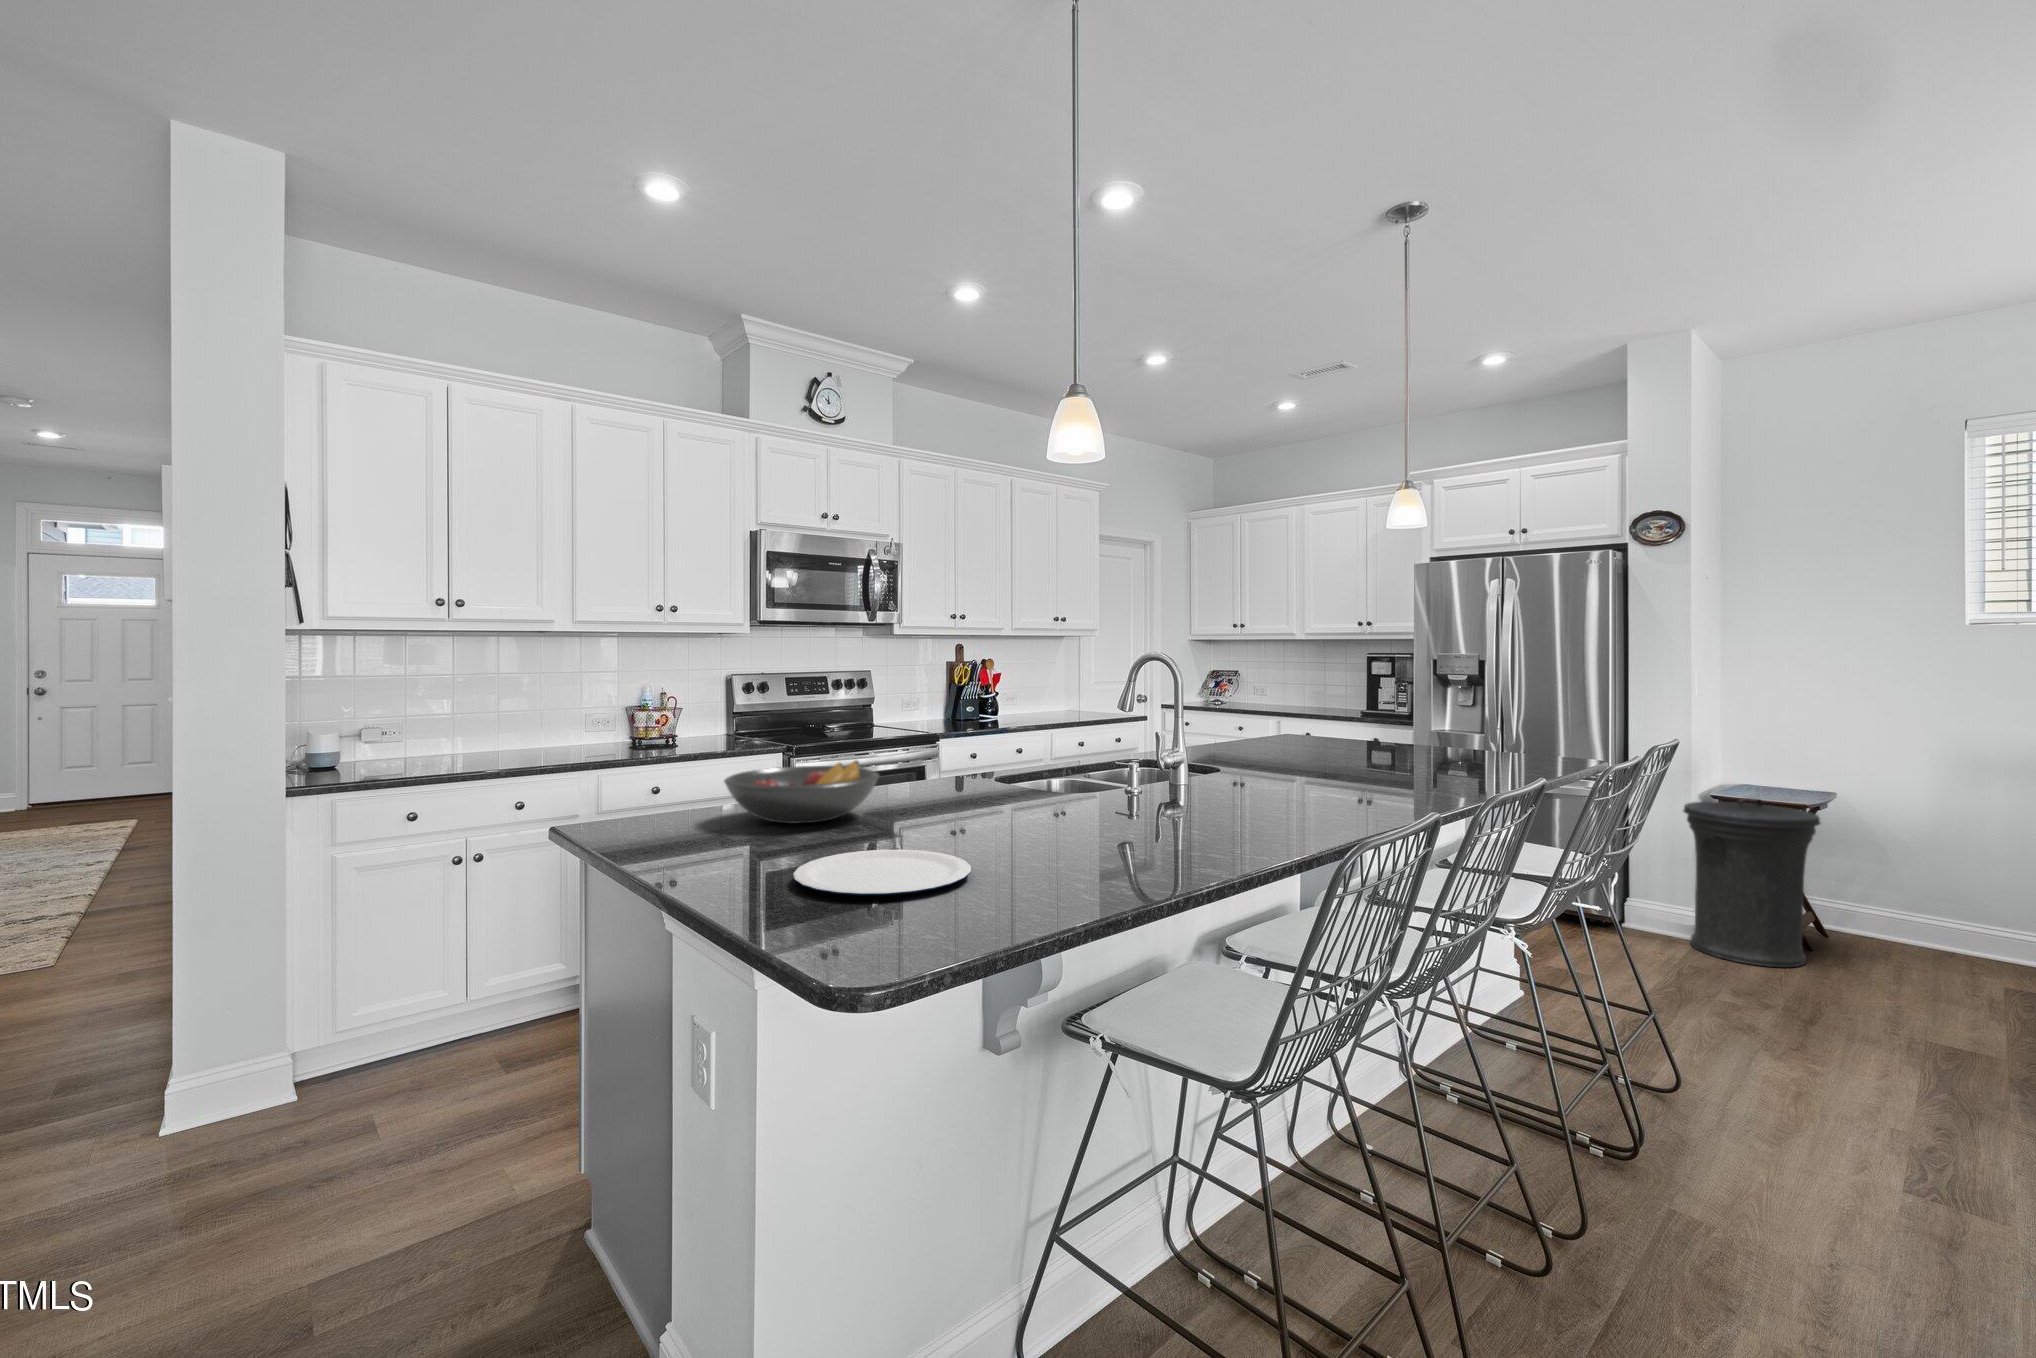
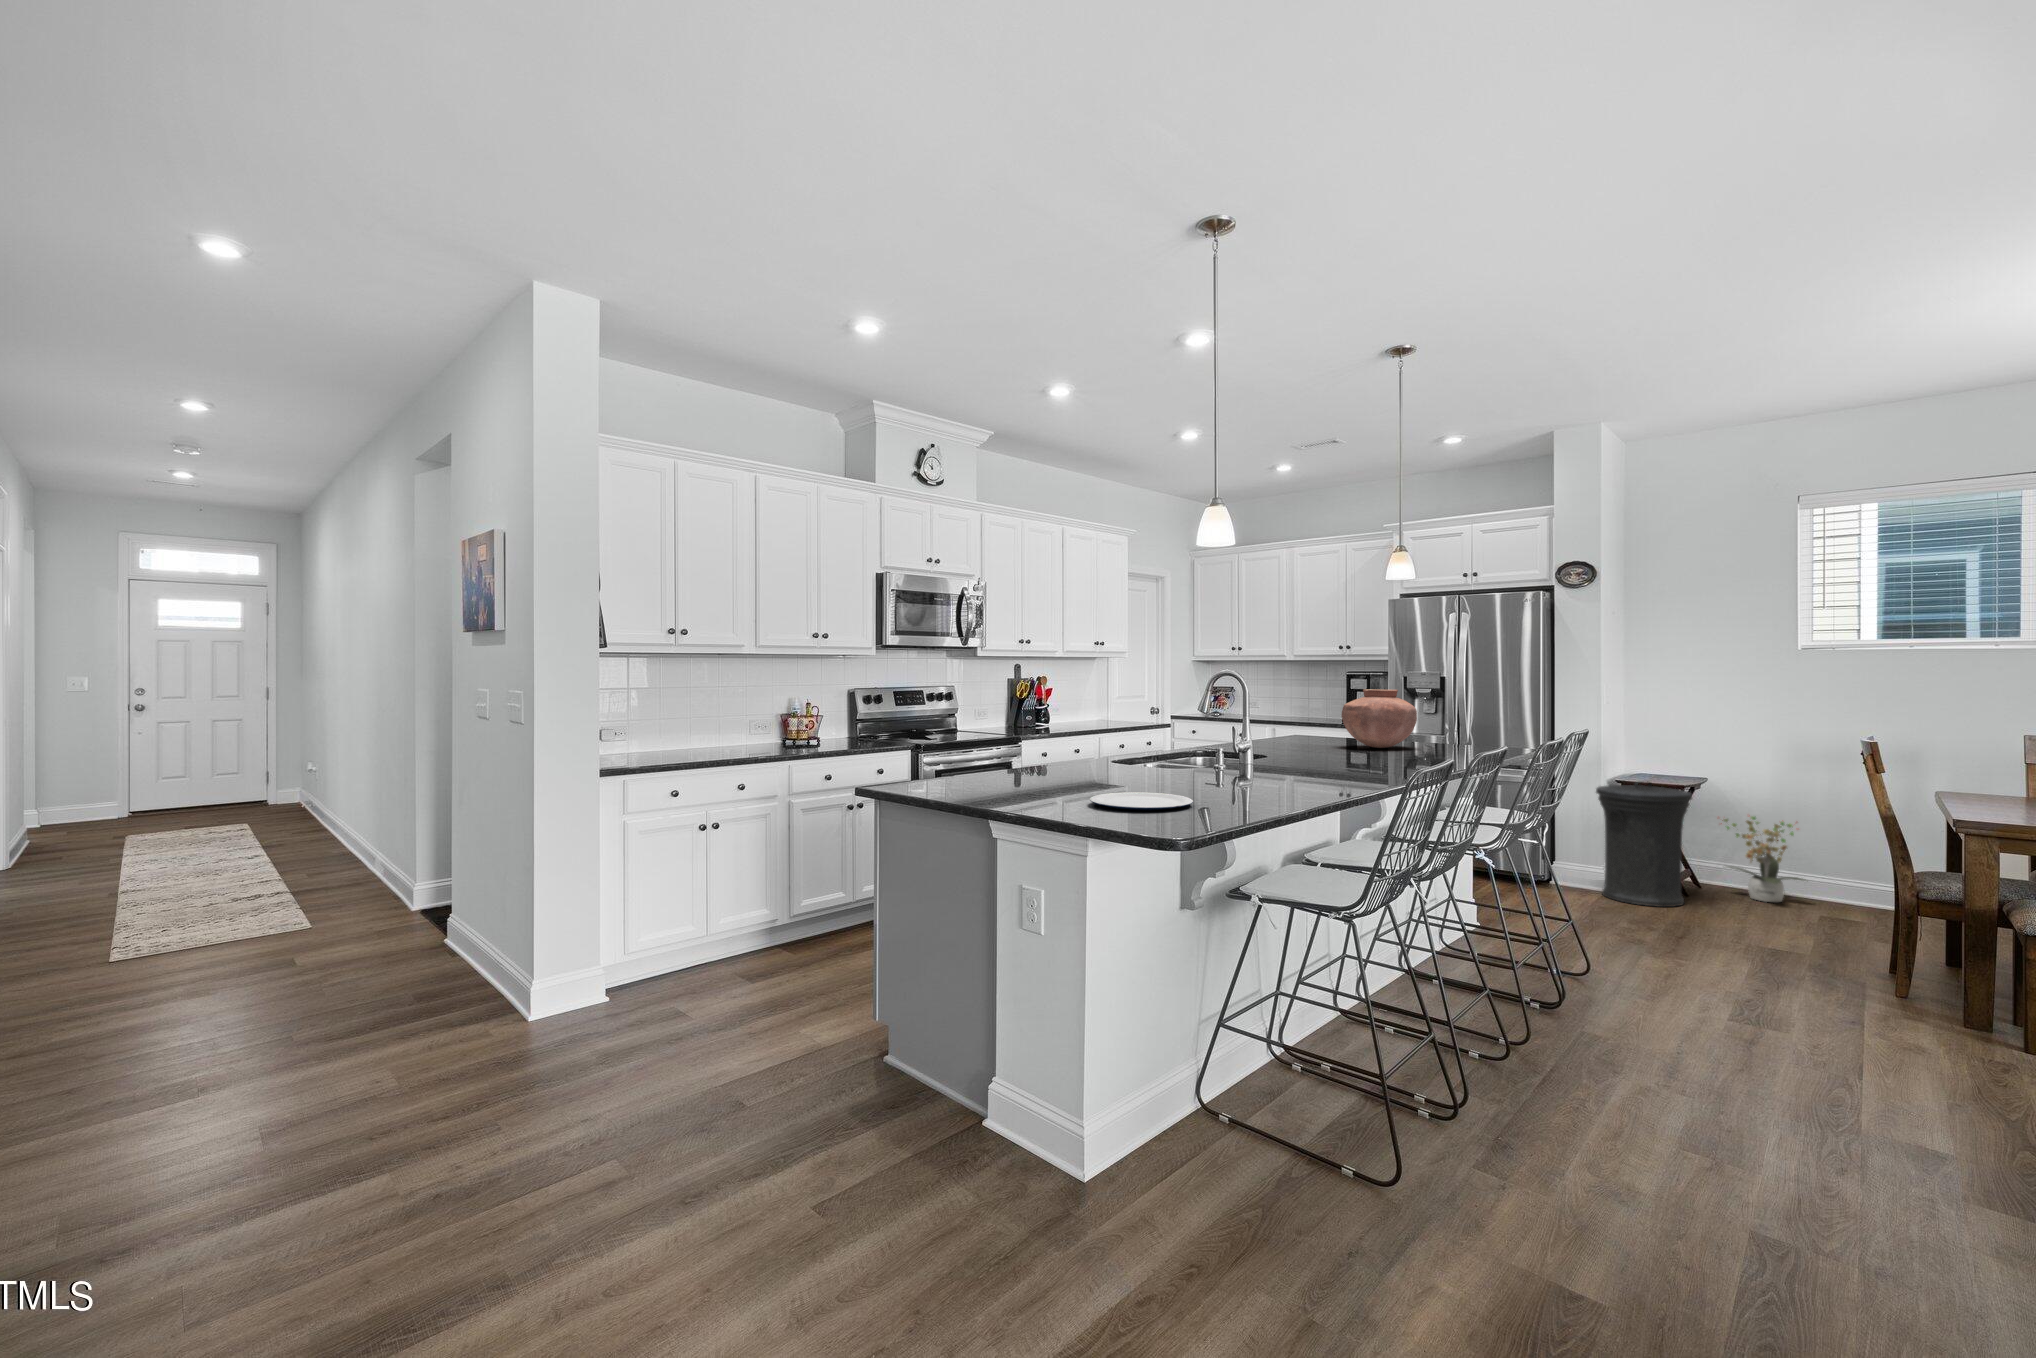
vase: none [1331,677,1433,755] -> present [1342,689,1417,748]
fruit bowl: present [724,761,879,823] -> none [979,745,1079,785]
potted plant: none [1852,842,1987,964] -> present [1722,817,1804,902]

